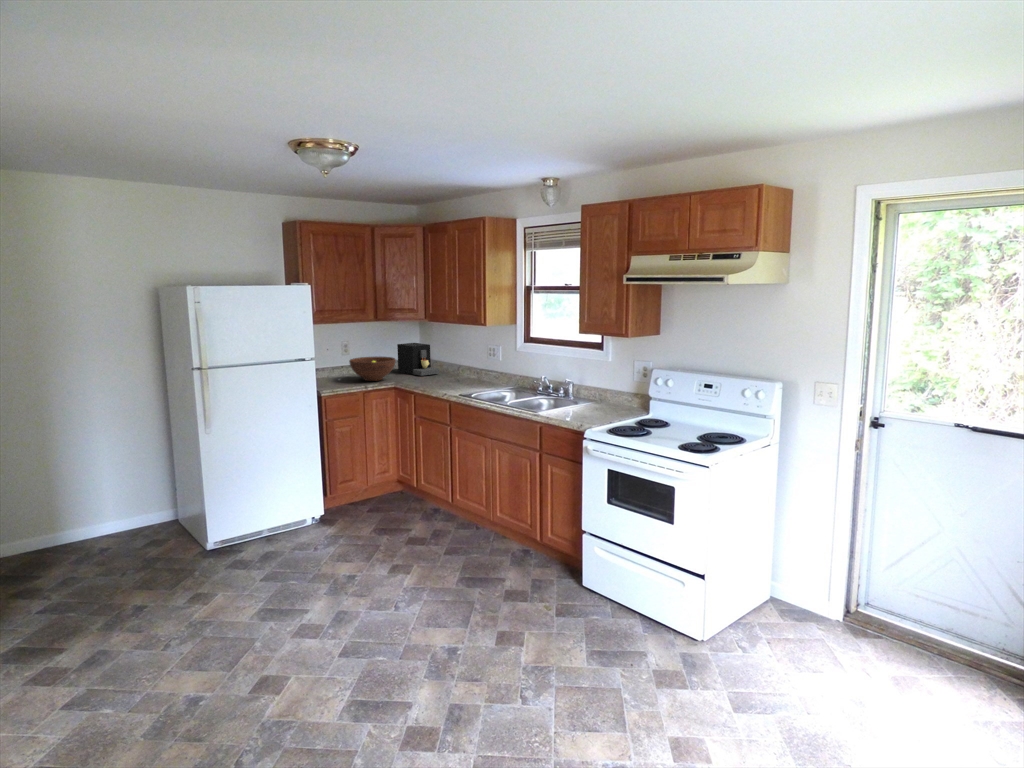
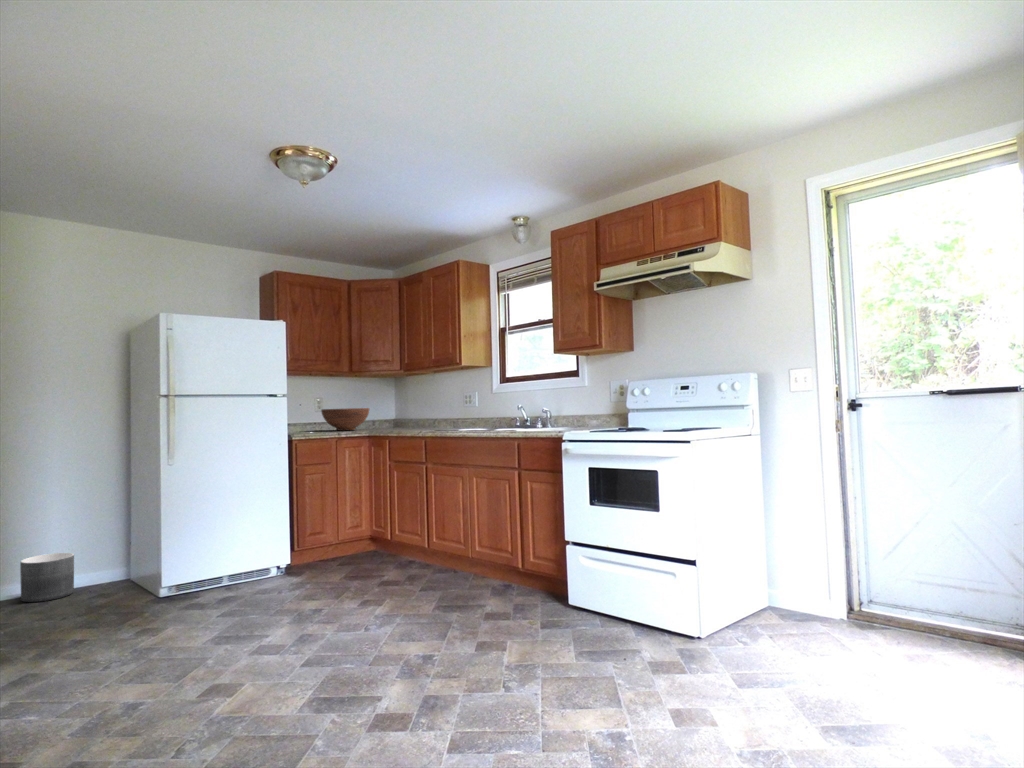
coffee maker: present [397,343,439,376] -> none [371,399,415,429]
planter: none [81,502,132,550] -> present [20,553,74,602]

